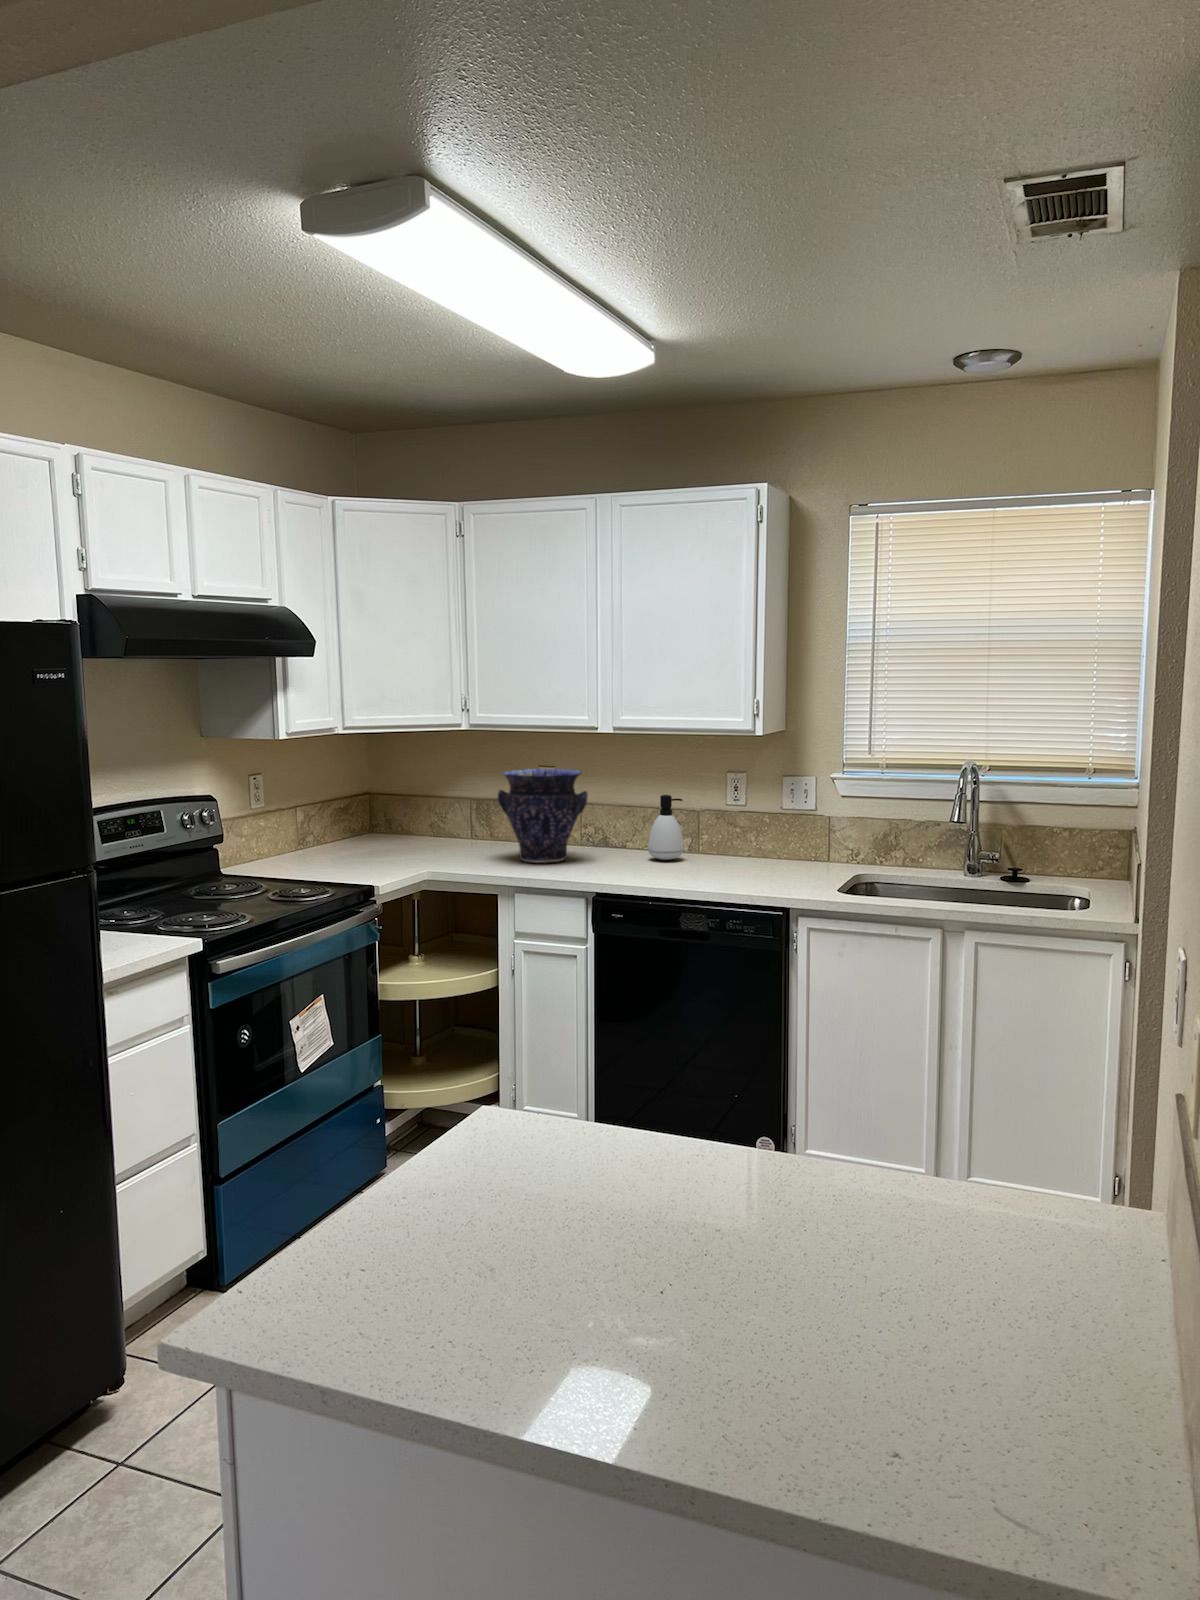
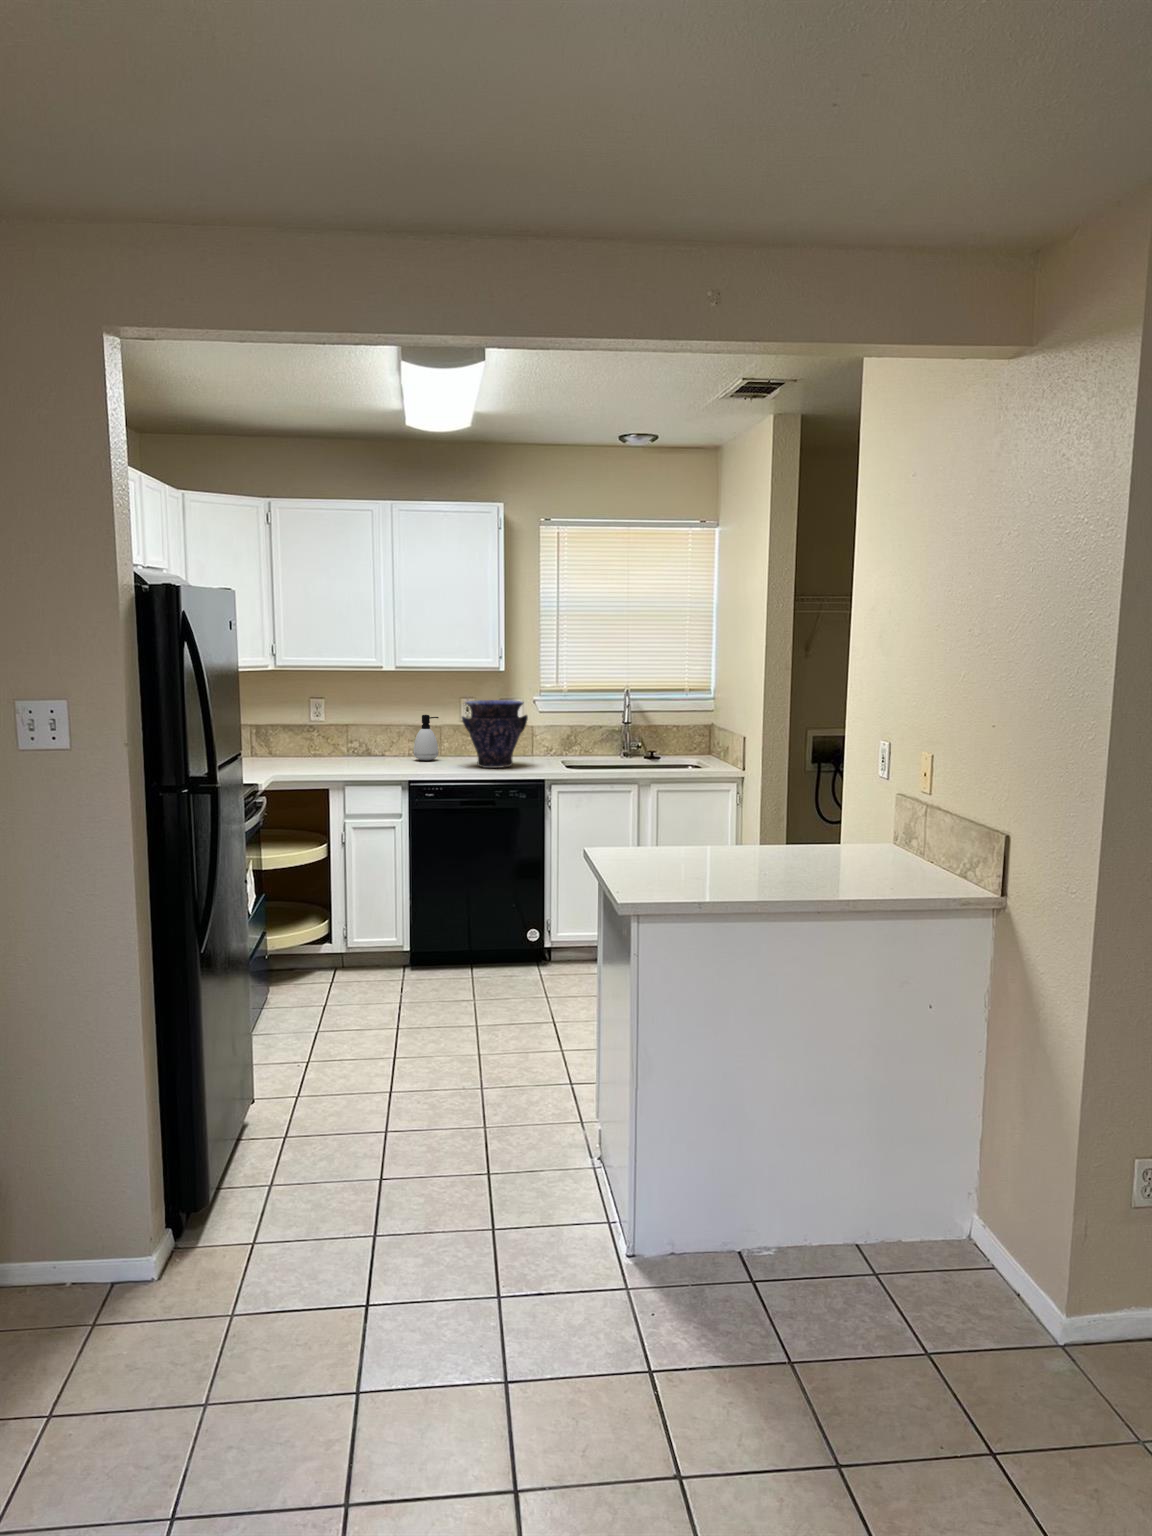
vase: present [498,769,588,863] -> present [462,700,528,768]

